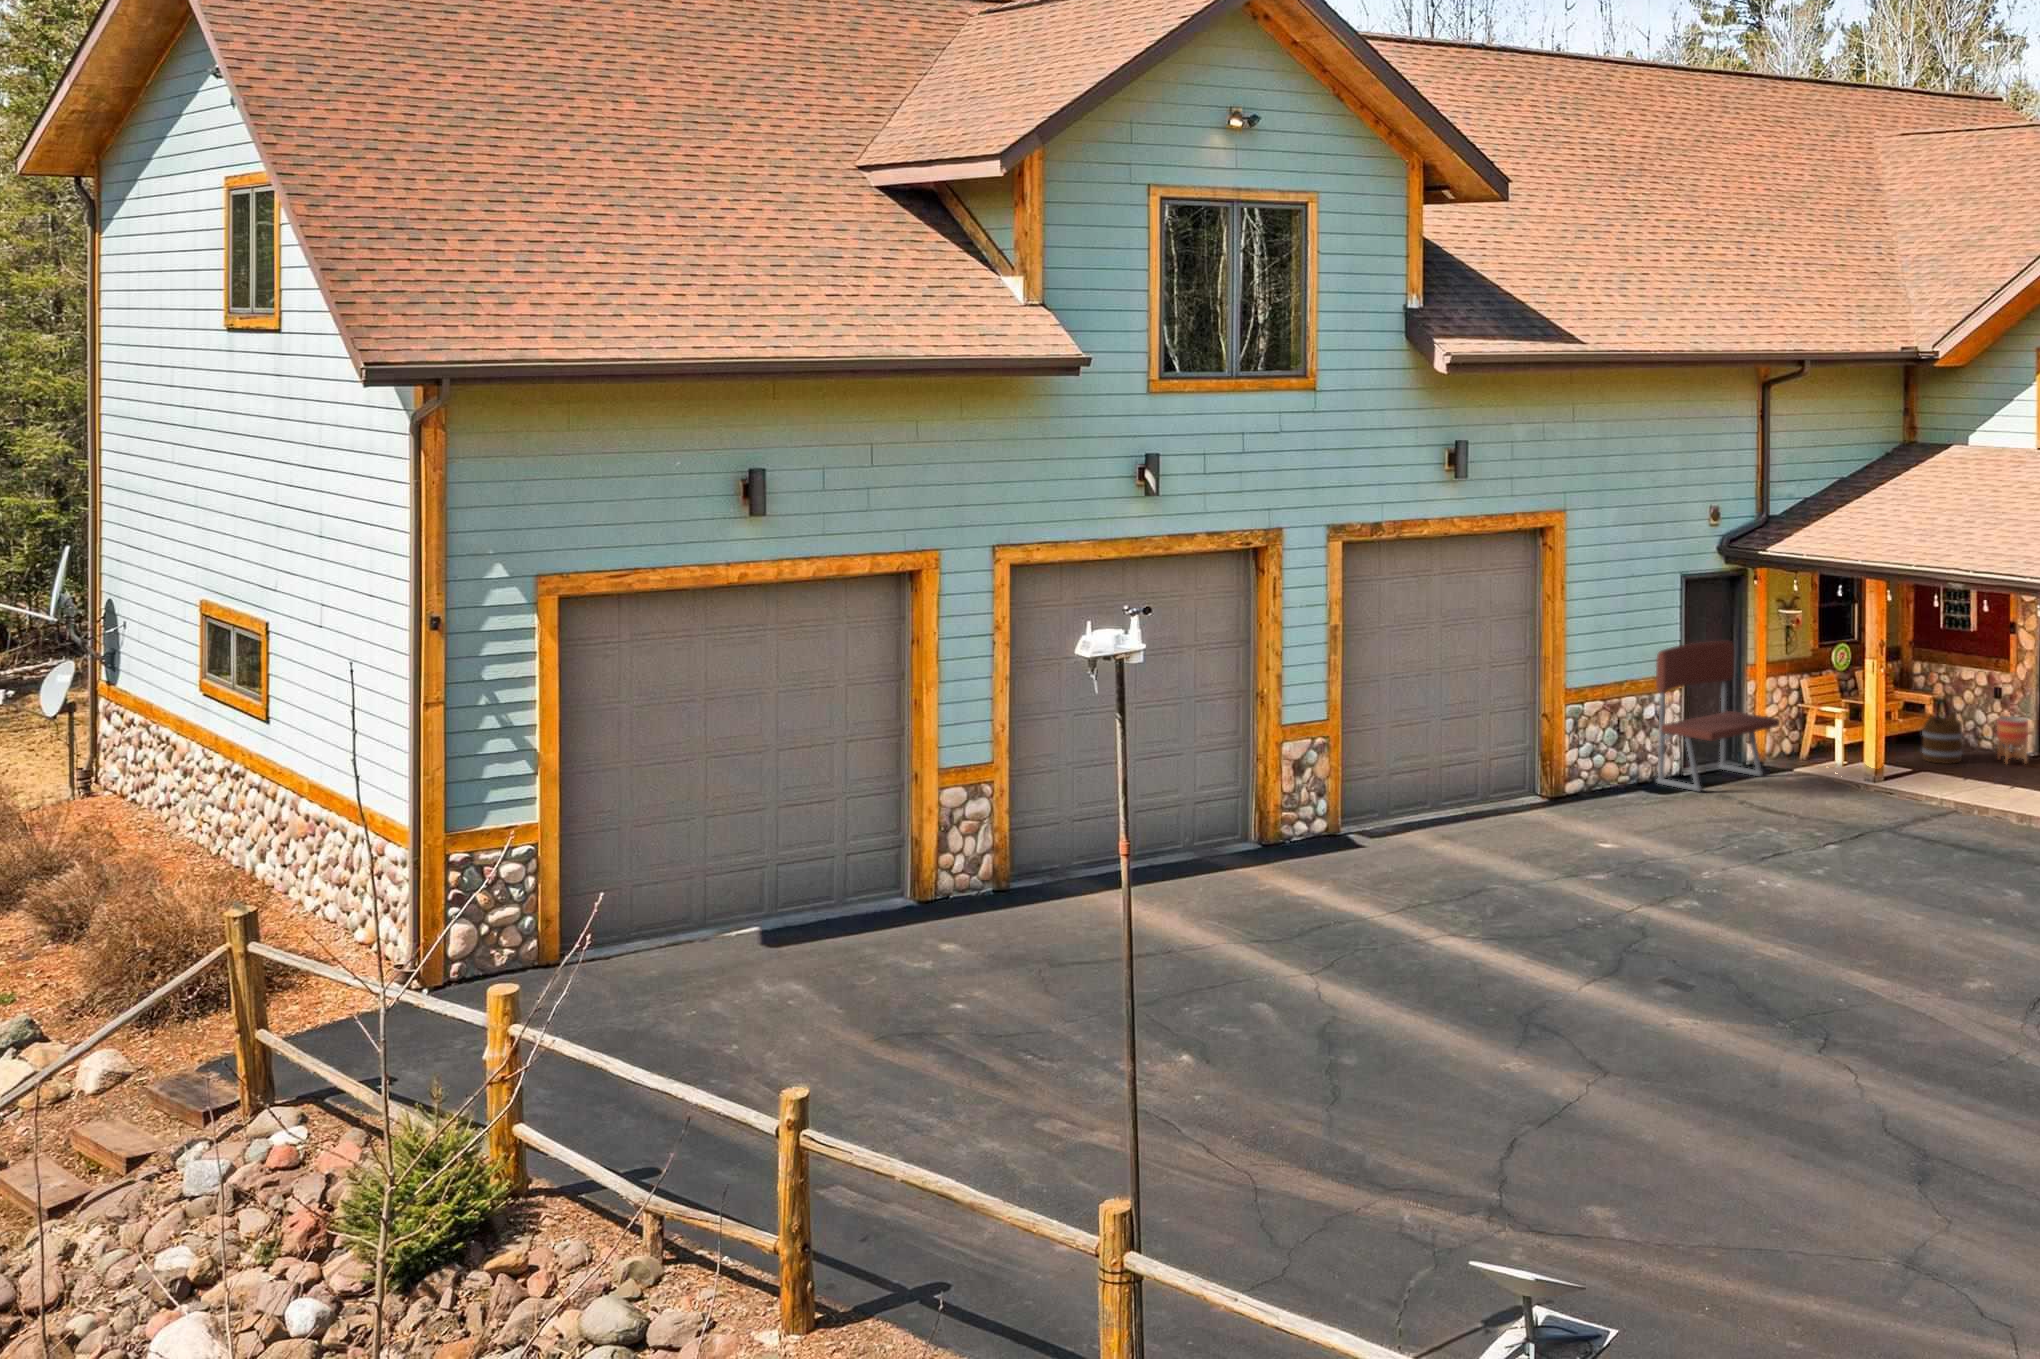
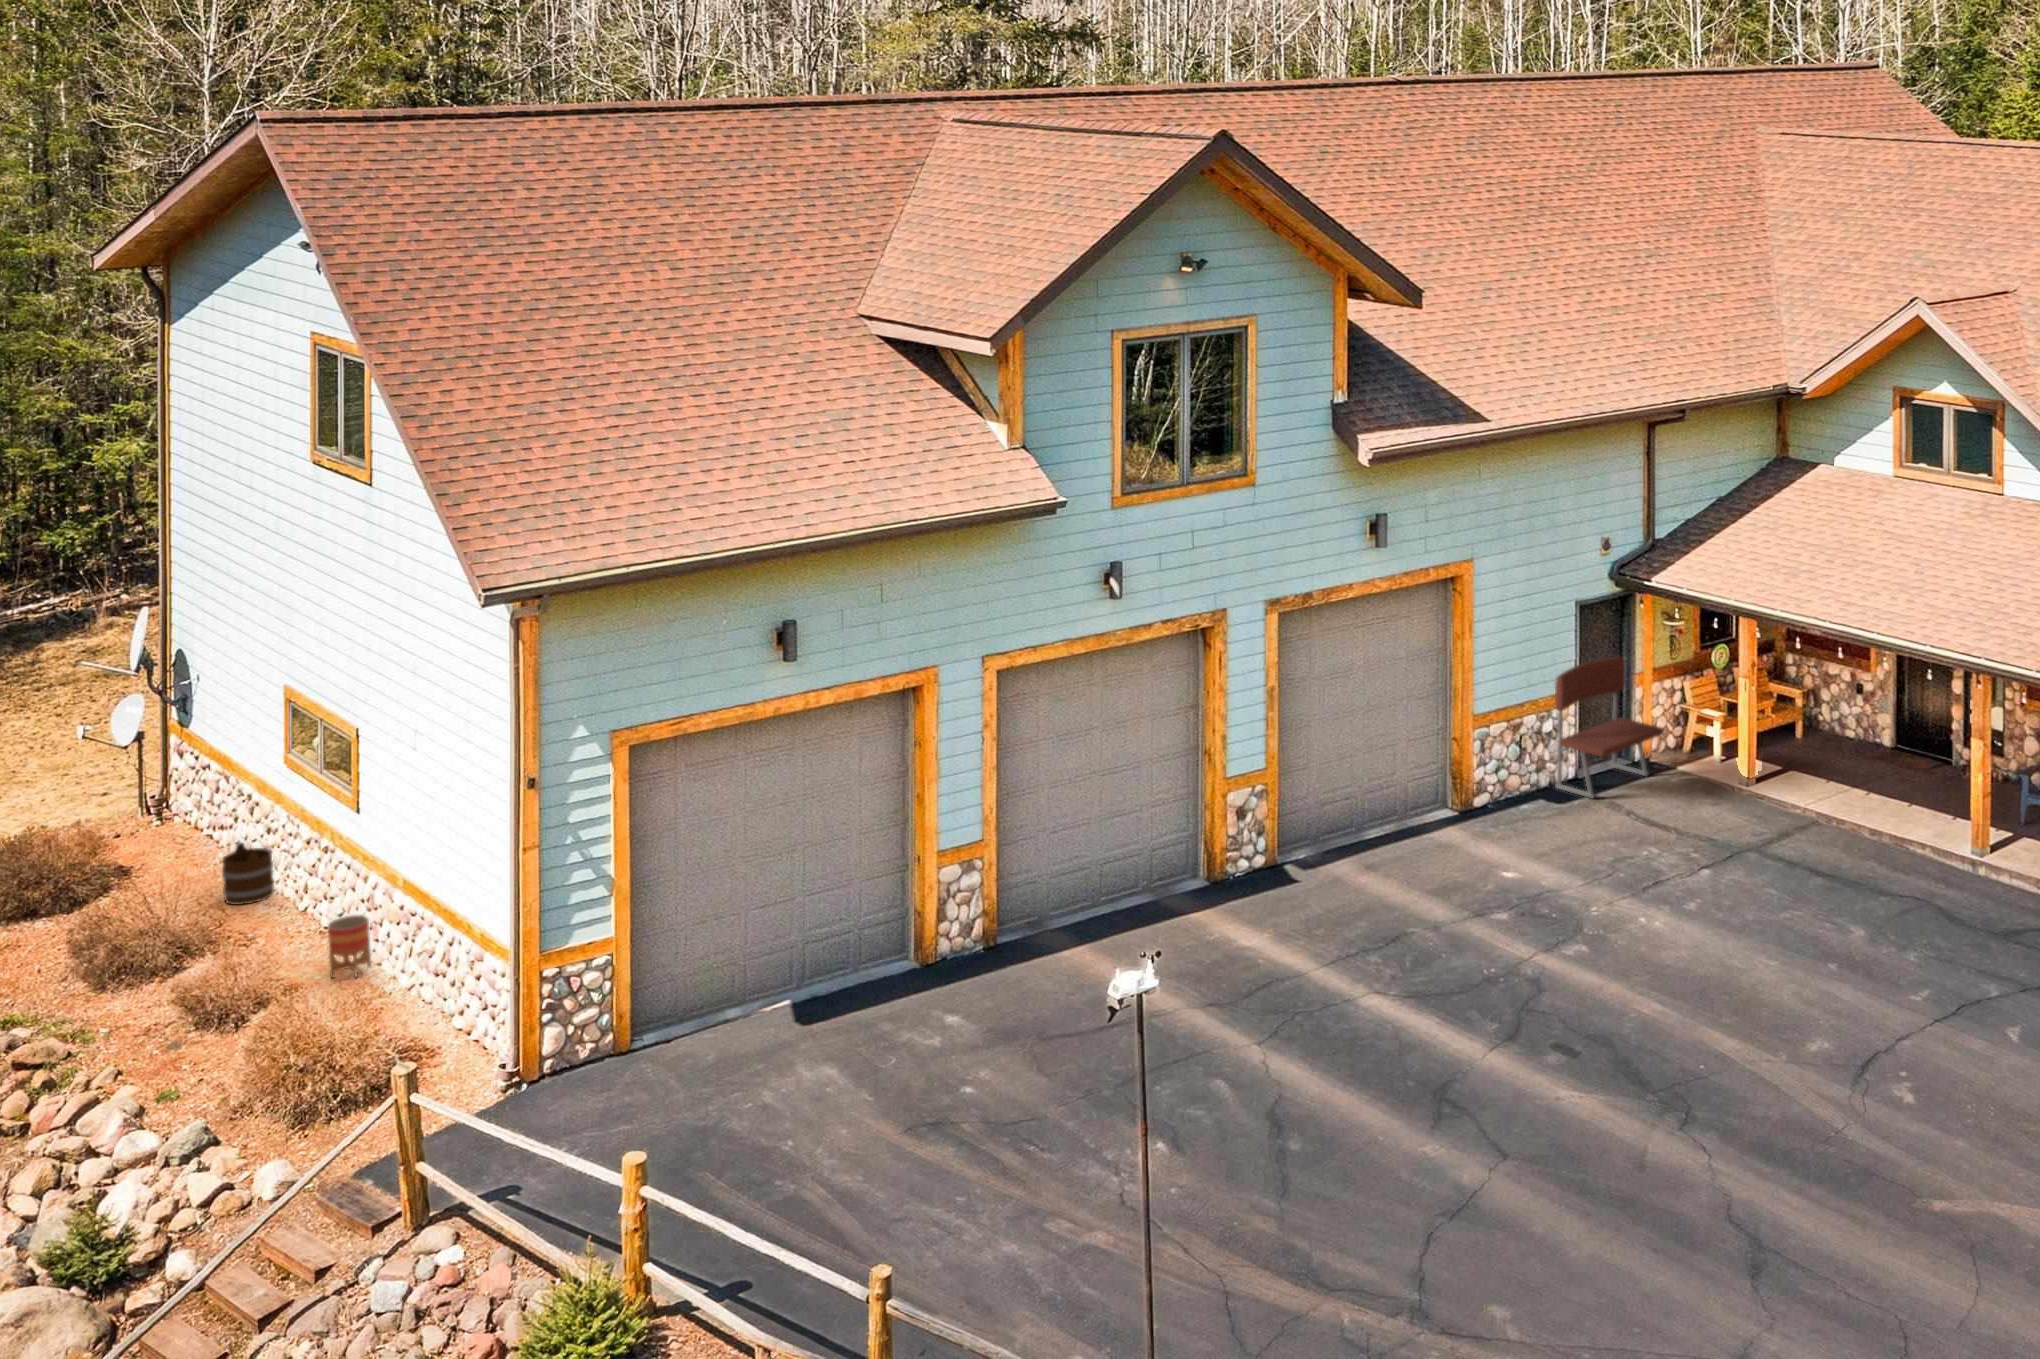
bucket: present [1922,712,1963,764] -> present [222,842,274,905]
planter: present [1997,716,2028,763] -> present [328,915,371,978]

